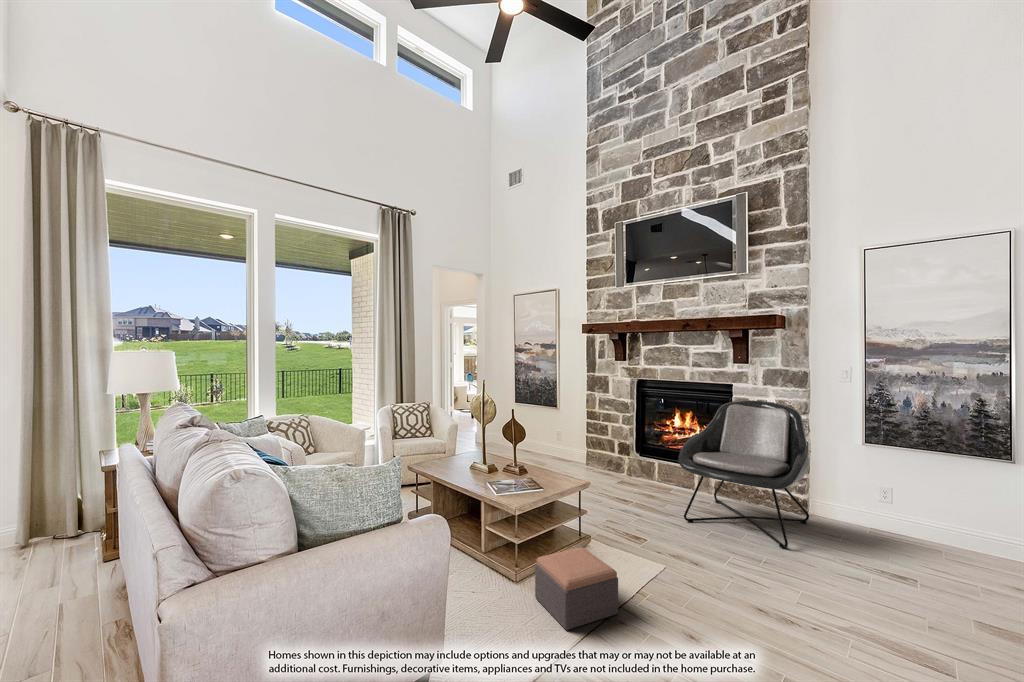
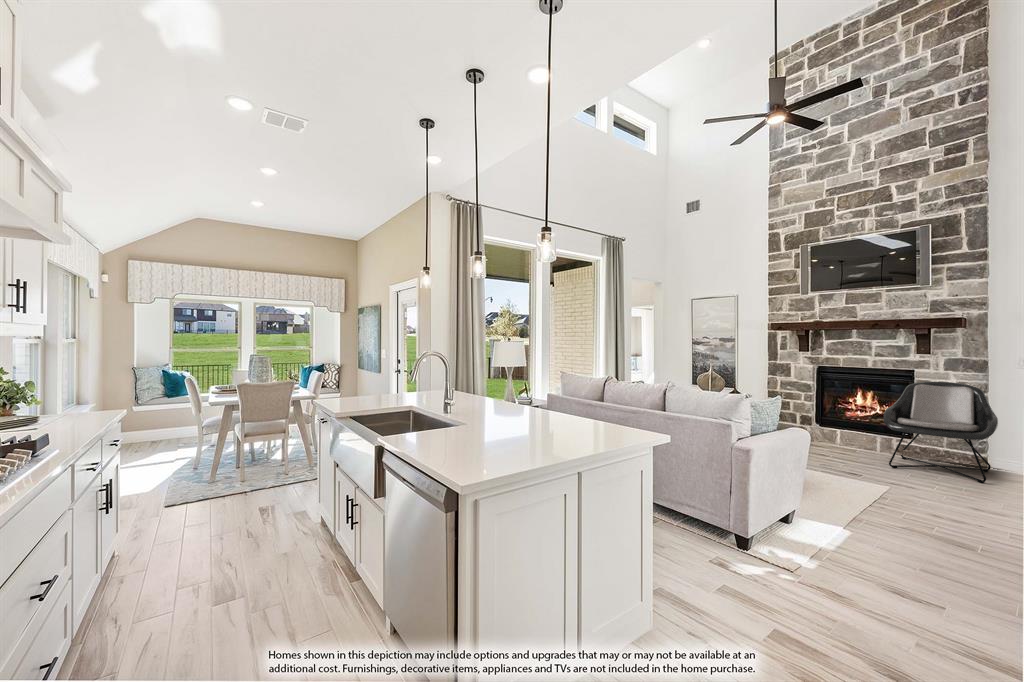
footstool: present [535,547,618,630] -> none [827,467,893,508]

